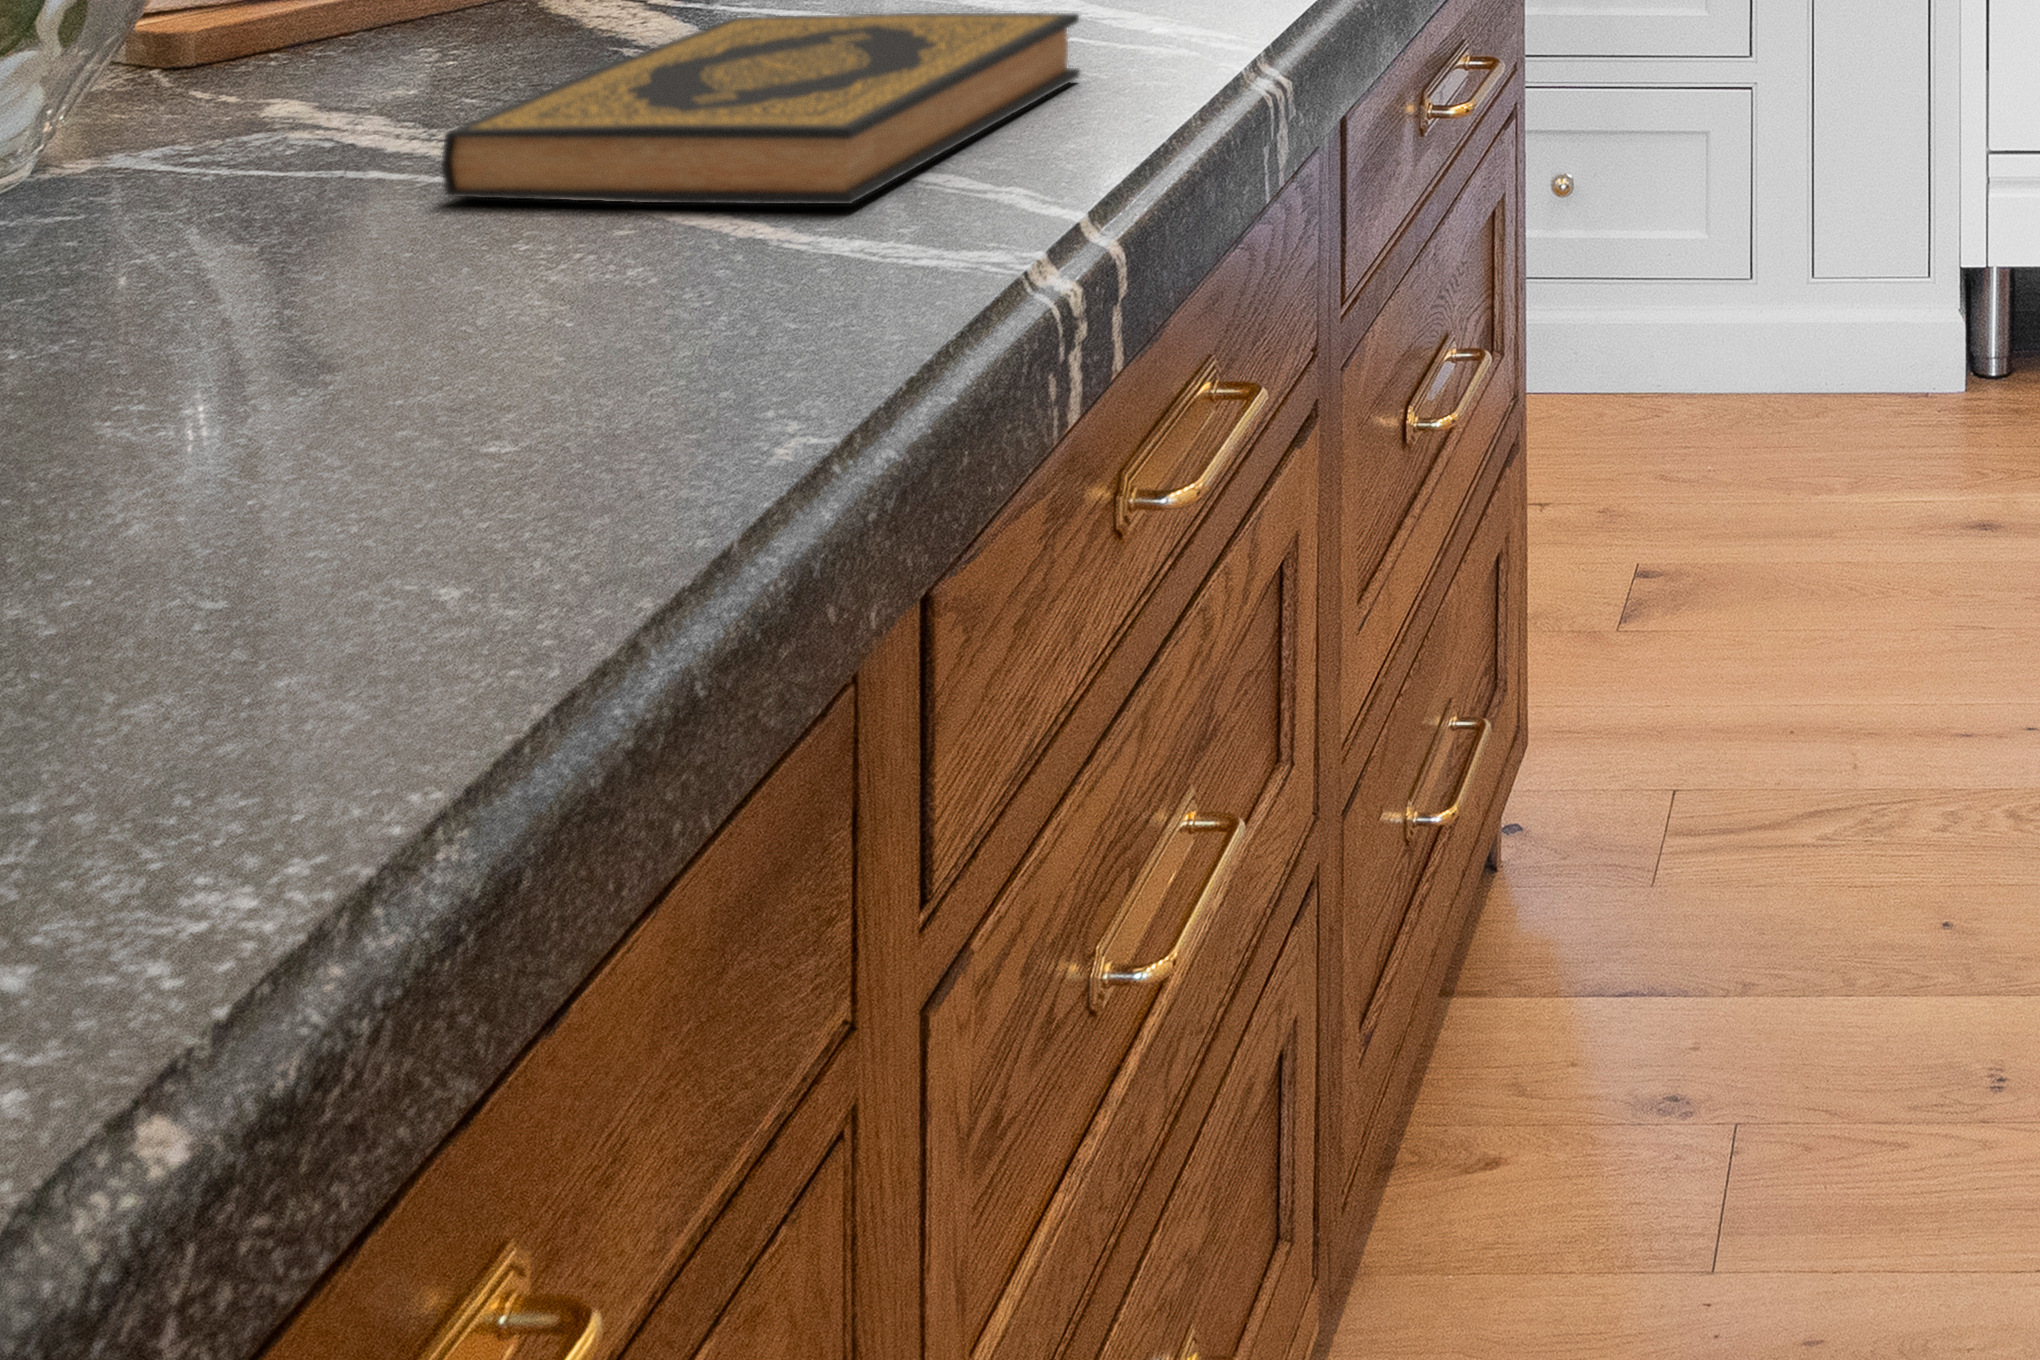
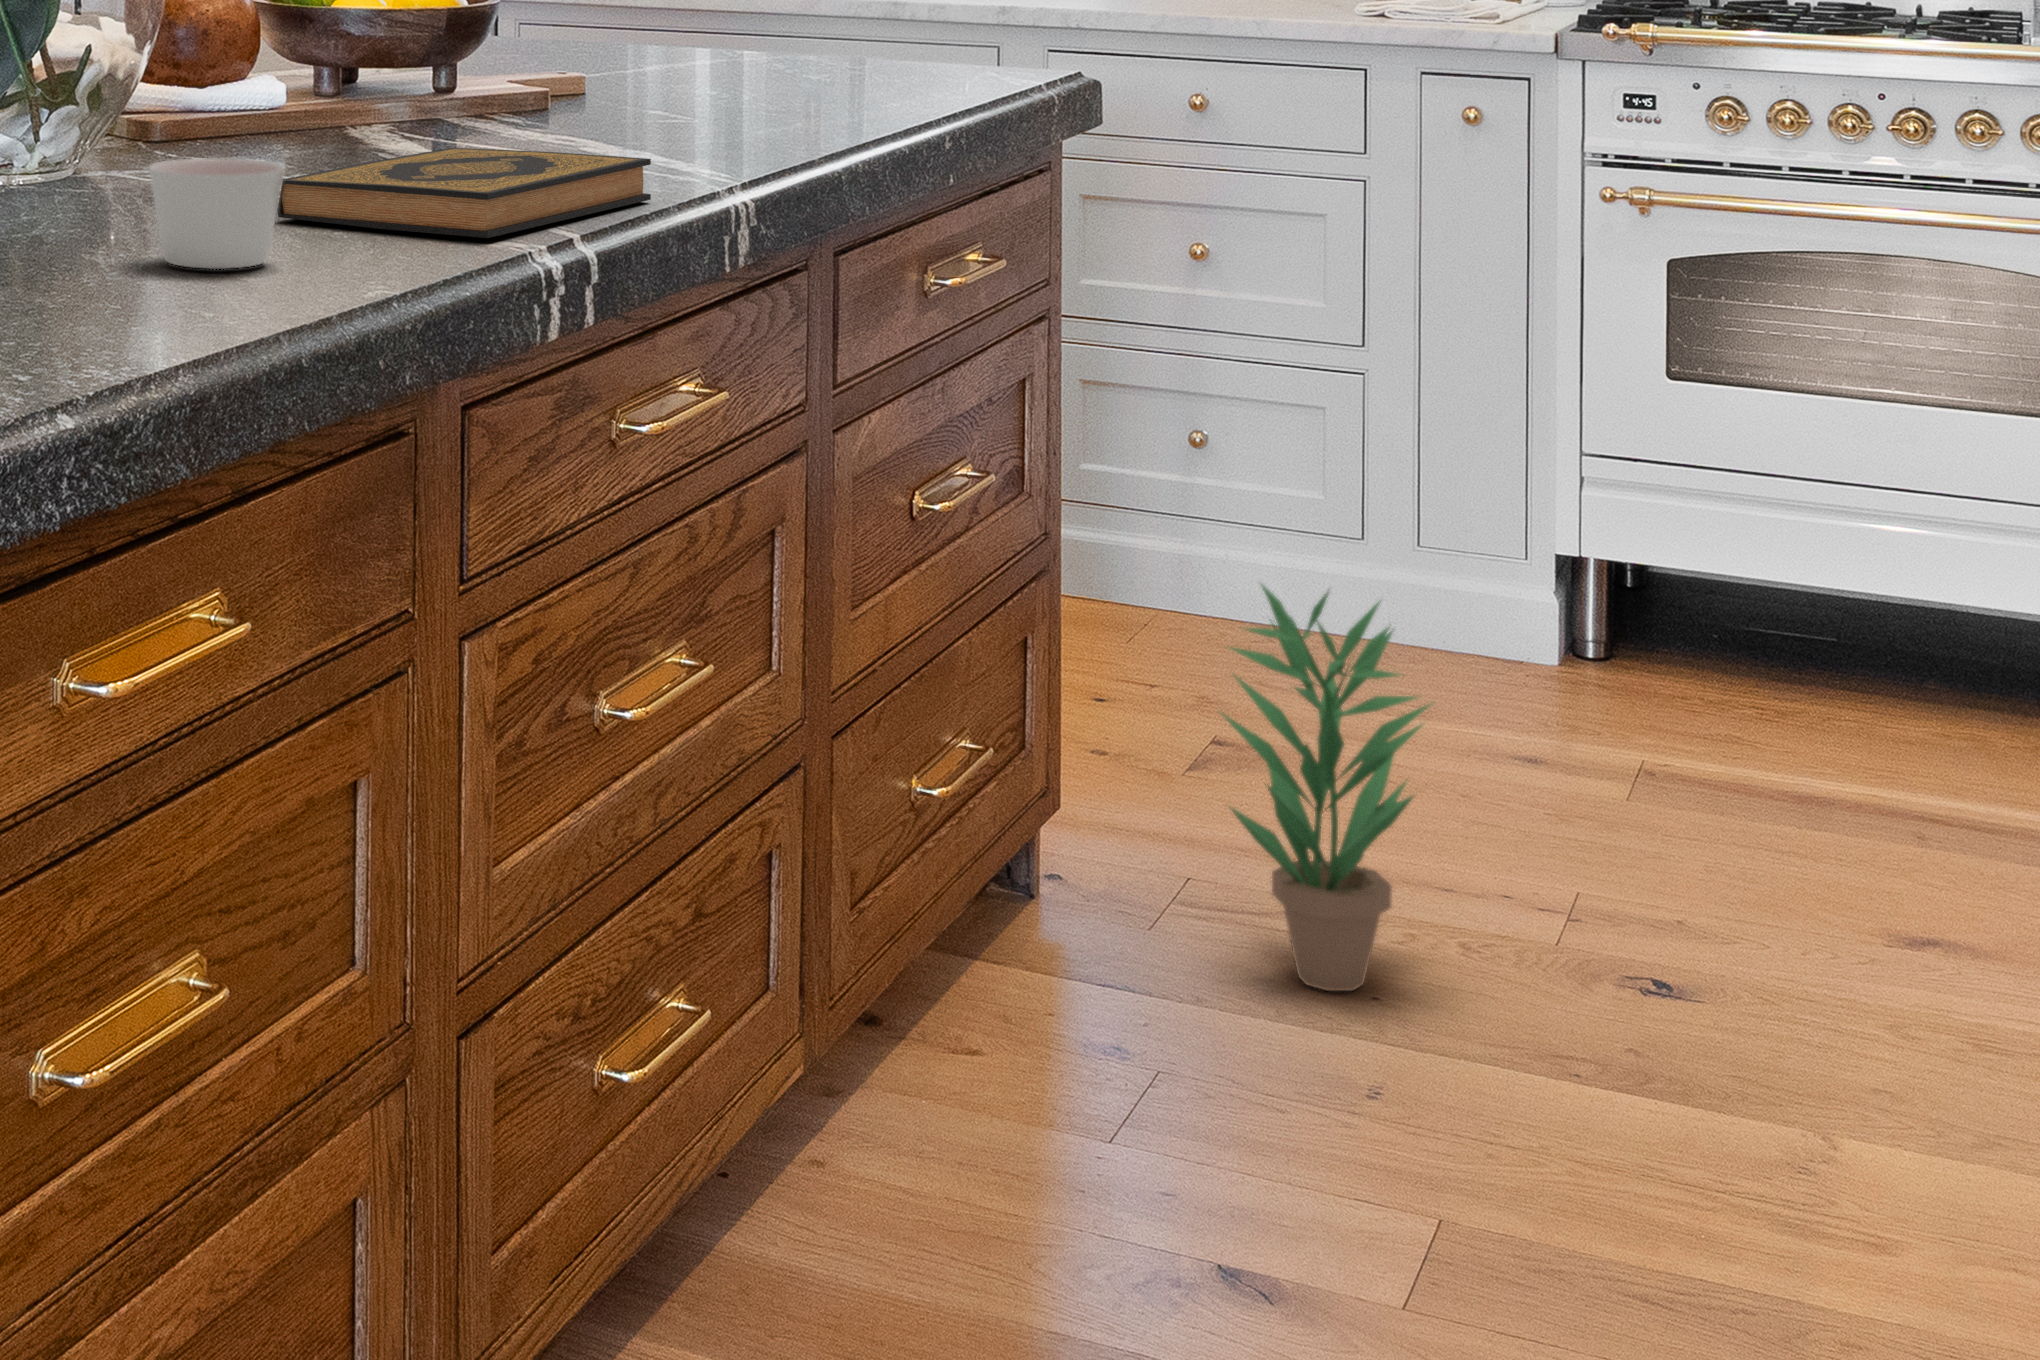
candle: none [200,130,483,360] -> present [149,158,284,269]
potted plant: none [1713,411,1981,917] -> present [1220,585,1432,991]

